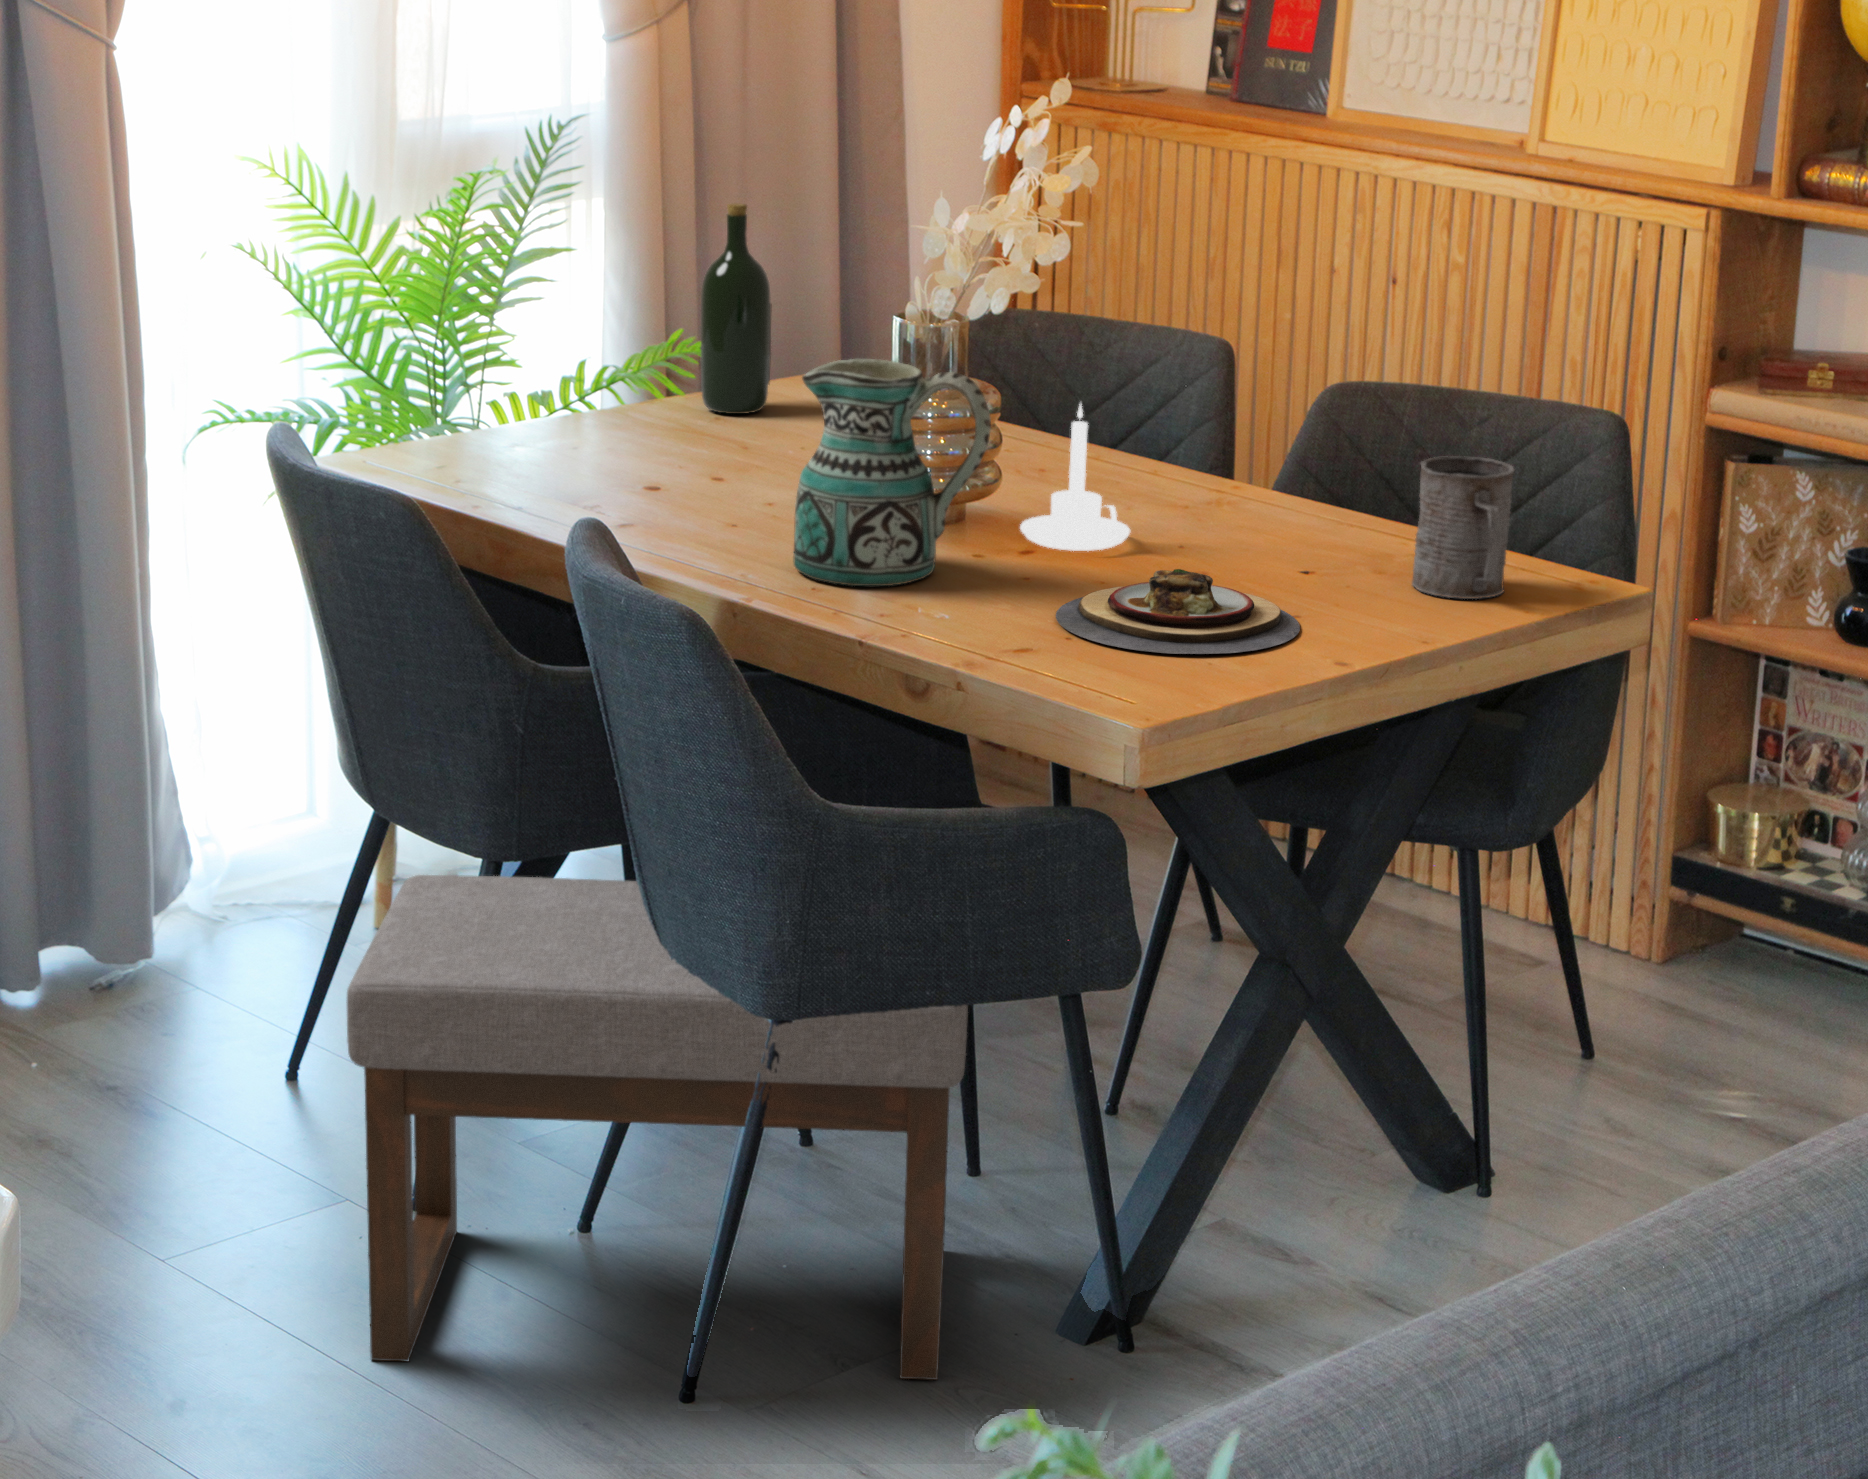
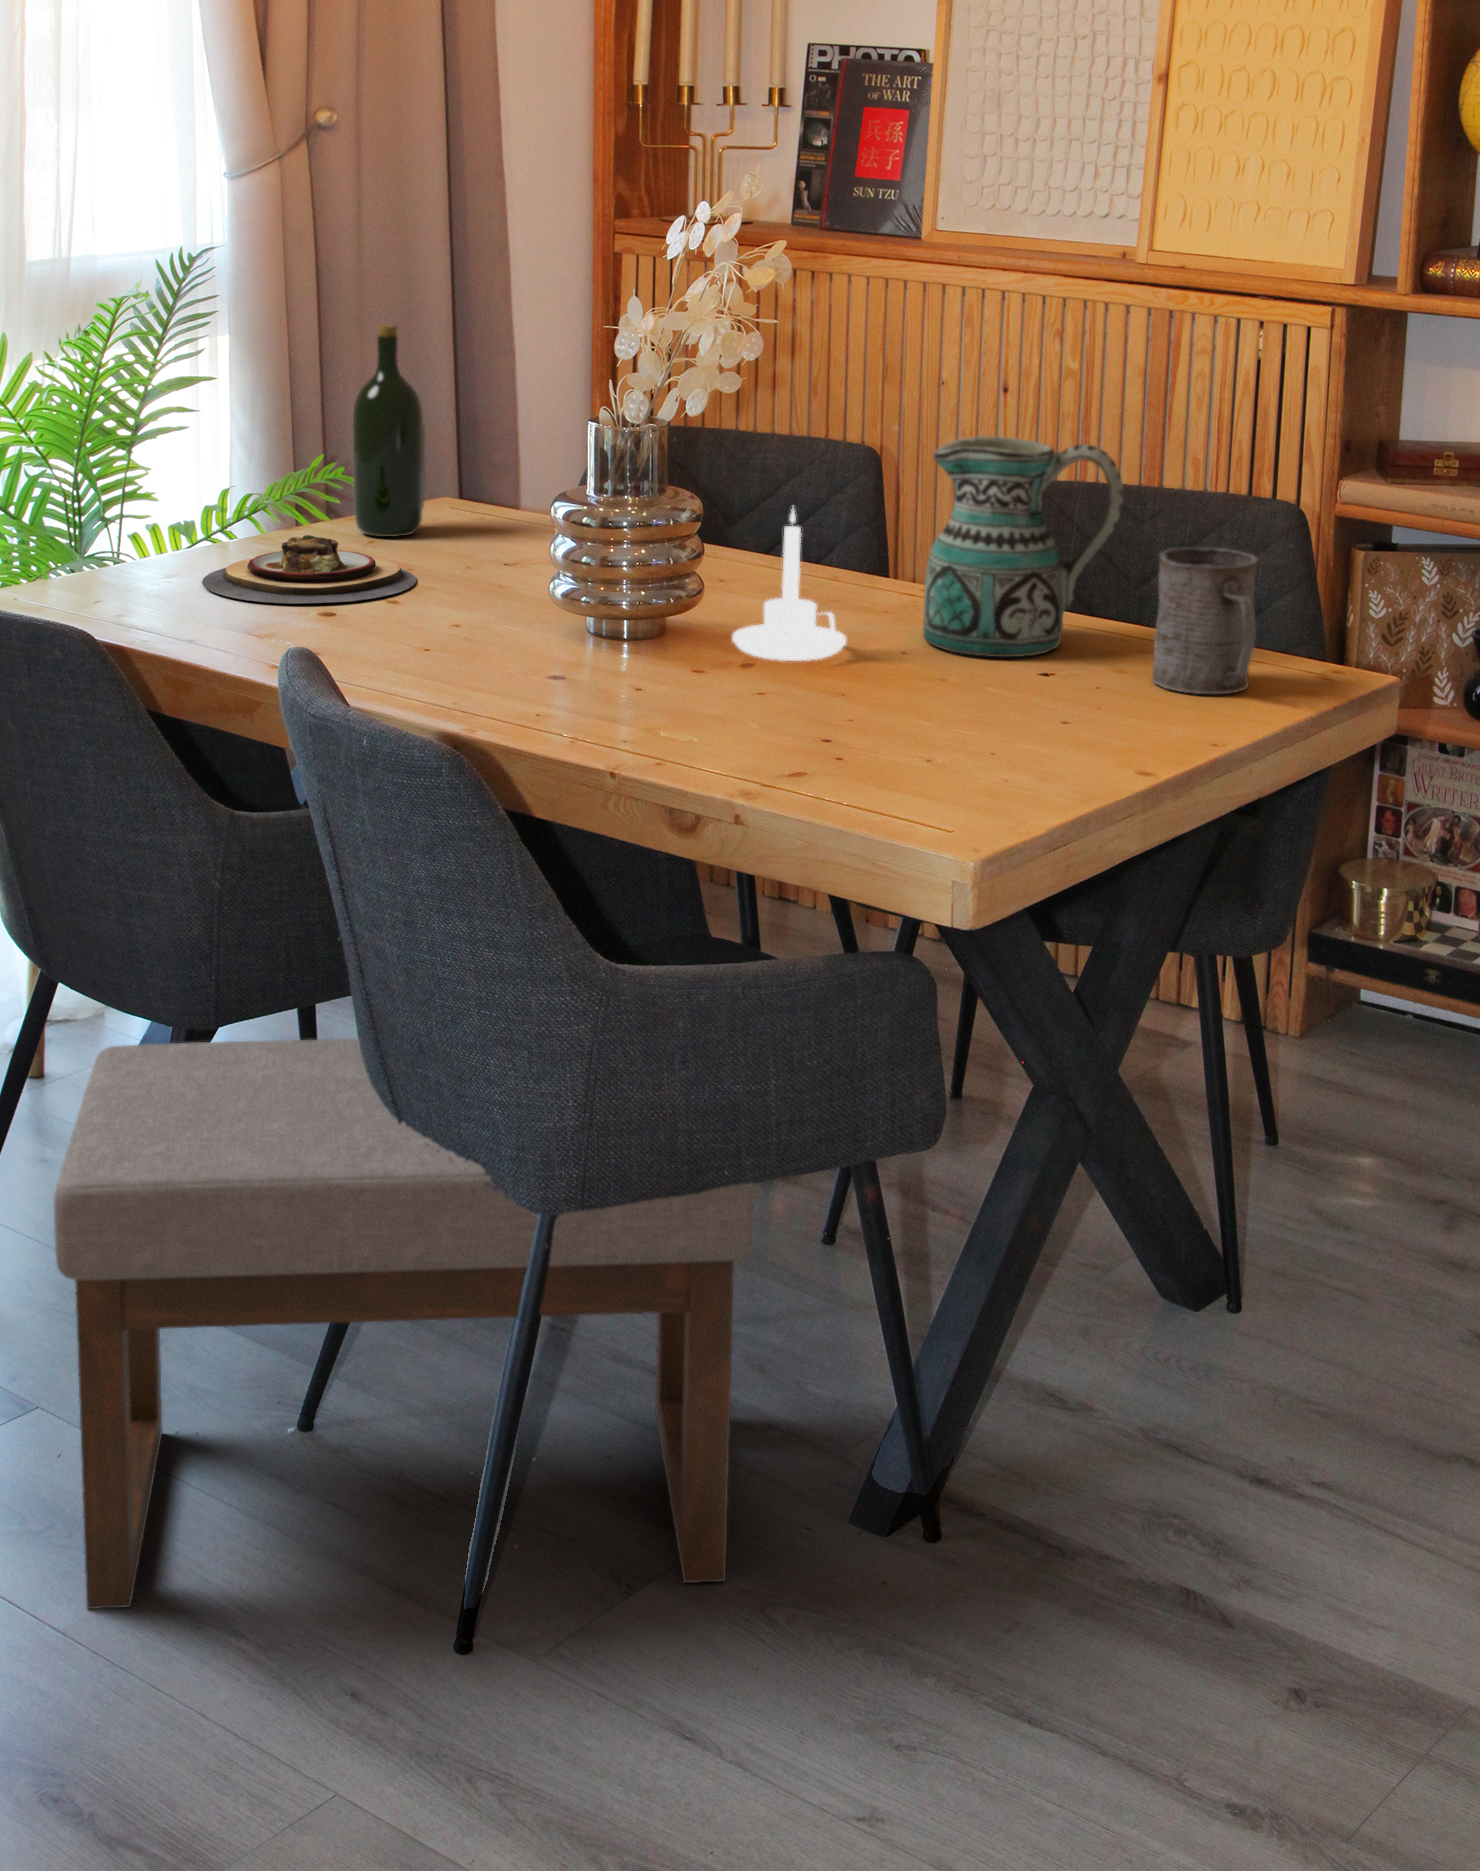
ceramic pitcher: present [794,359,991,586] -> present [923,436,1124,657]
plate: present [1056,569,1300,654] -> present [202,535,416,604]

